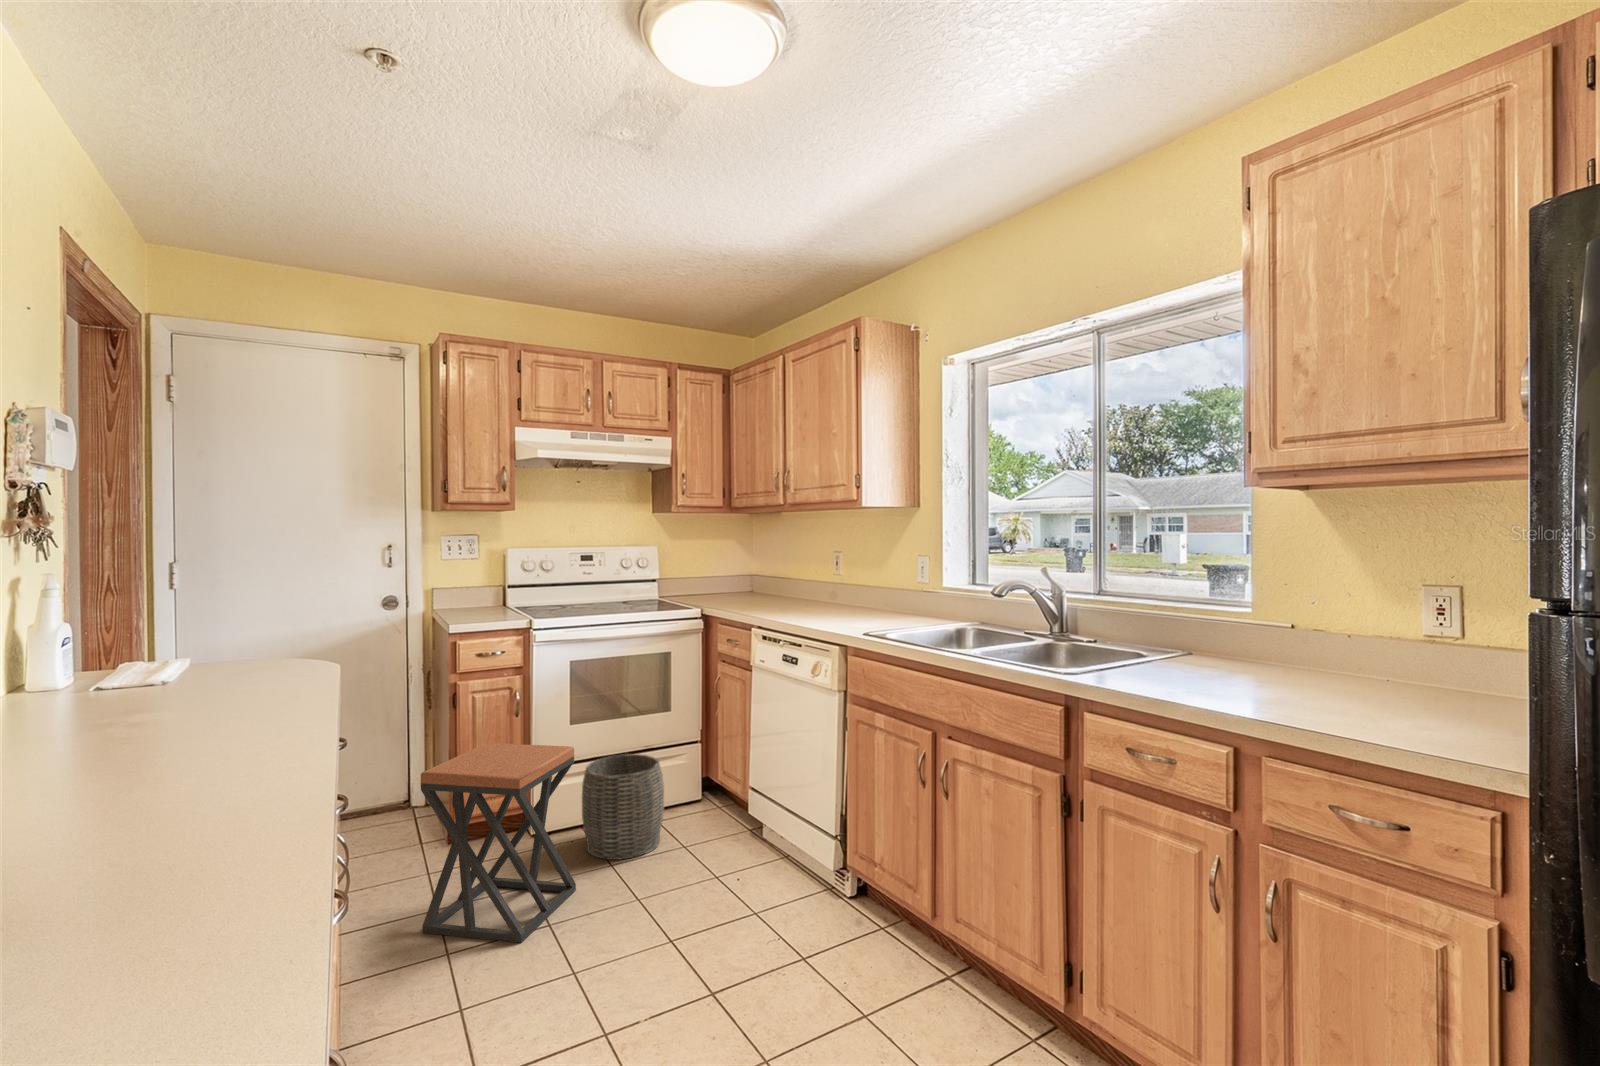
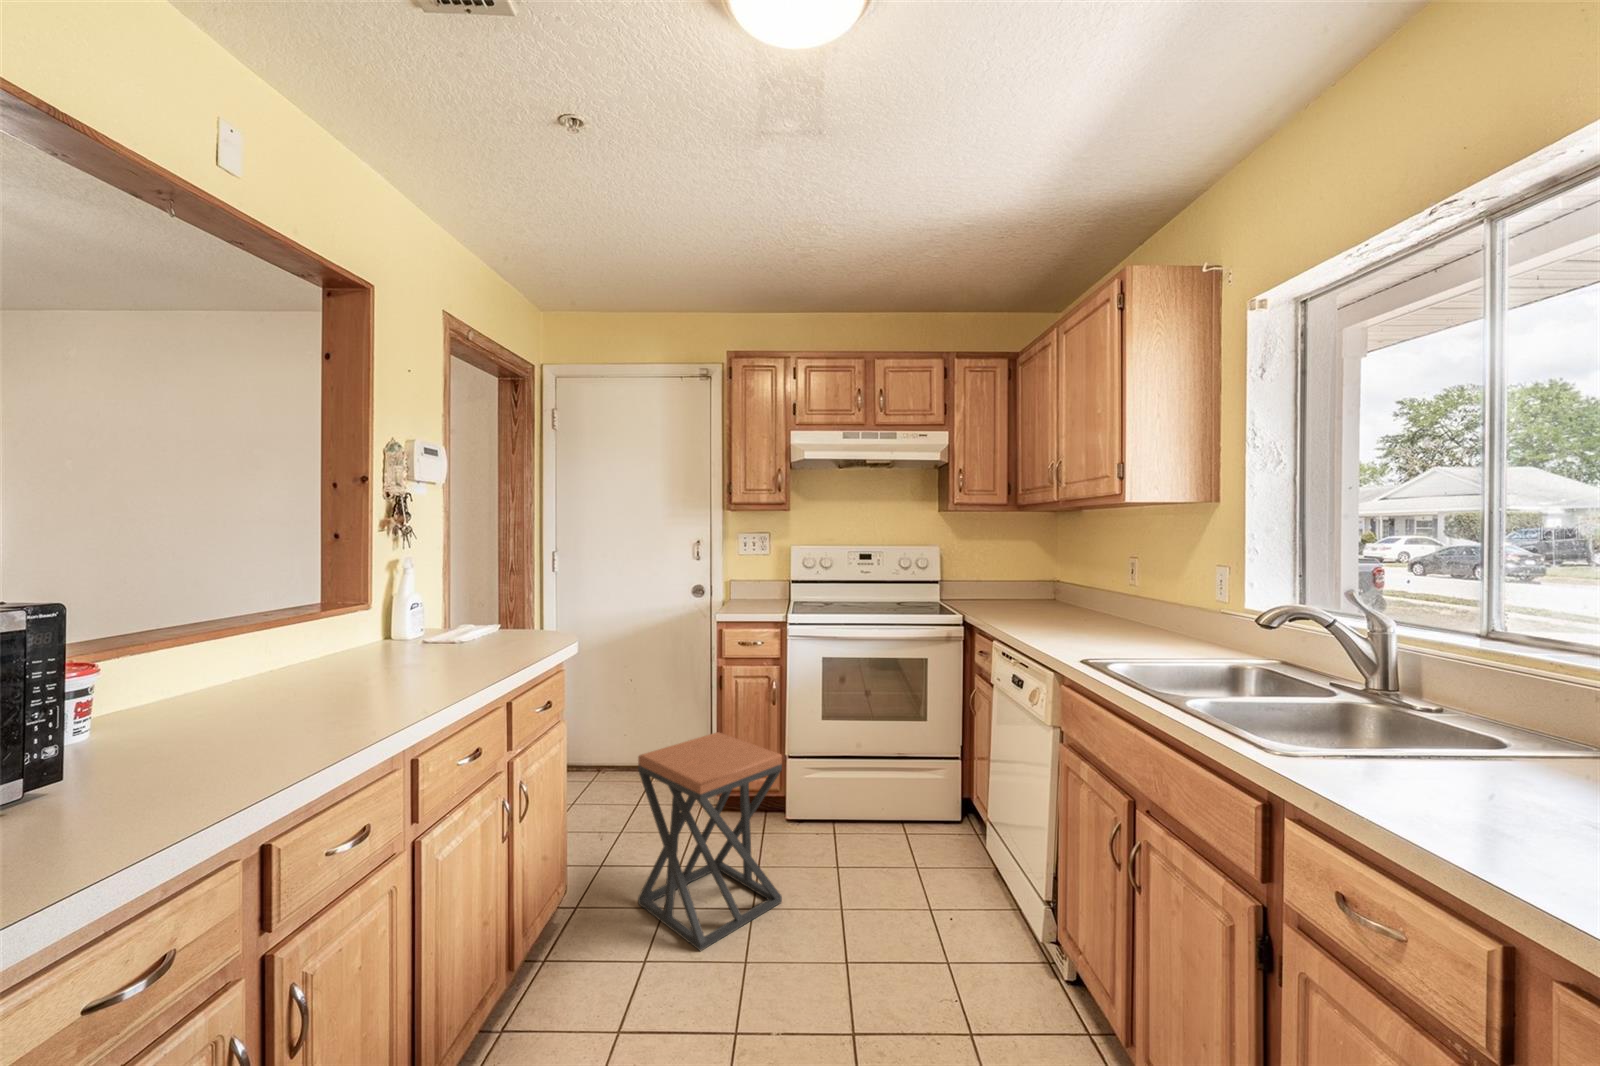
woven basket: present [582,754,664,860] -> none [814,762,898,880]

